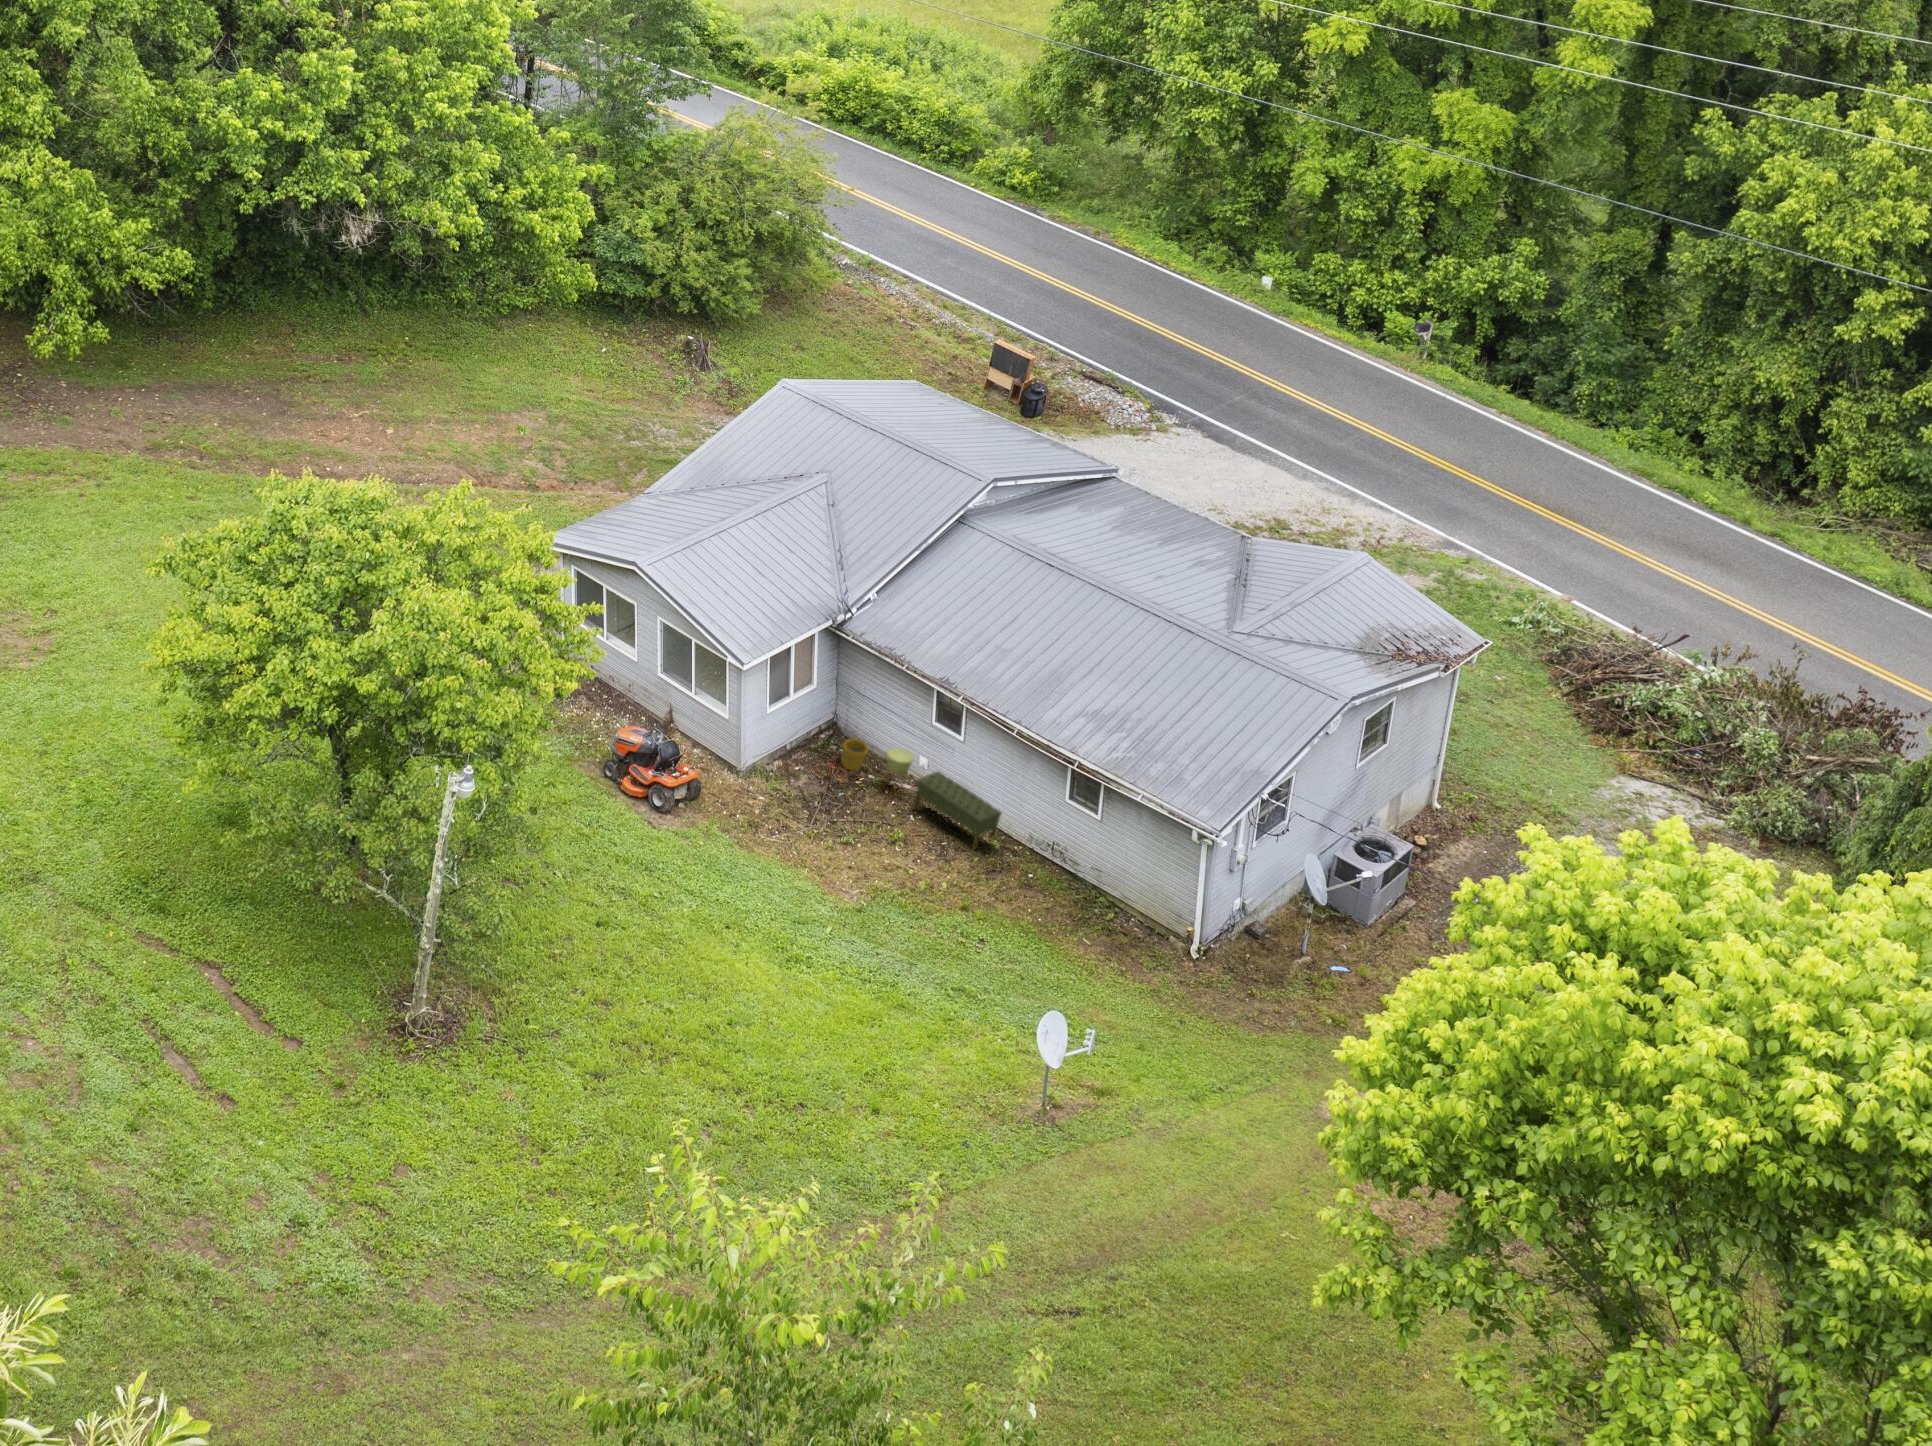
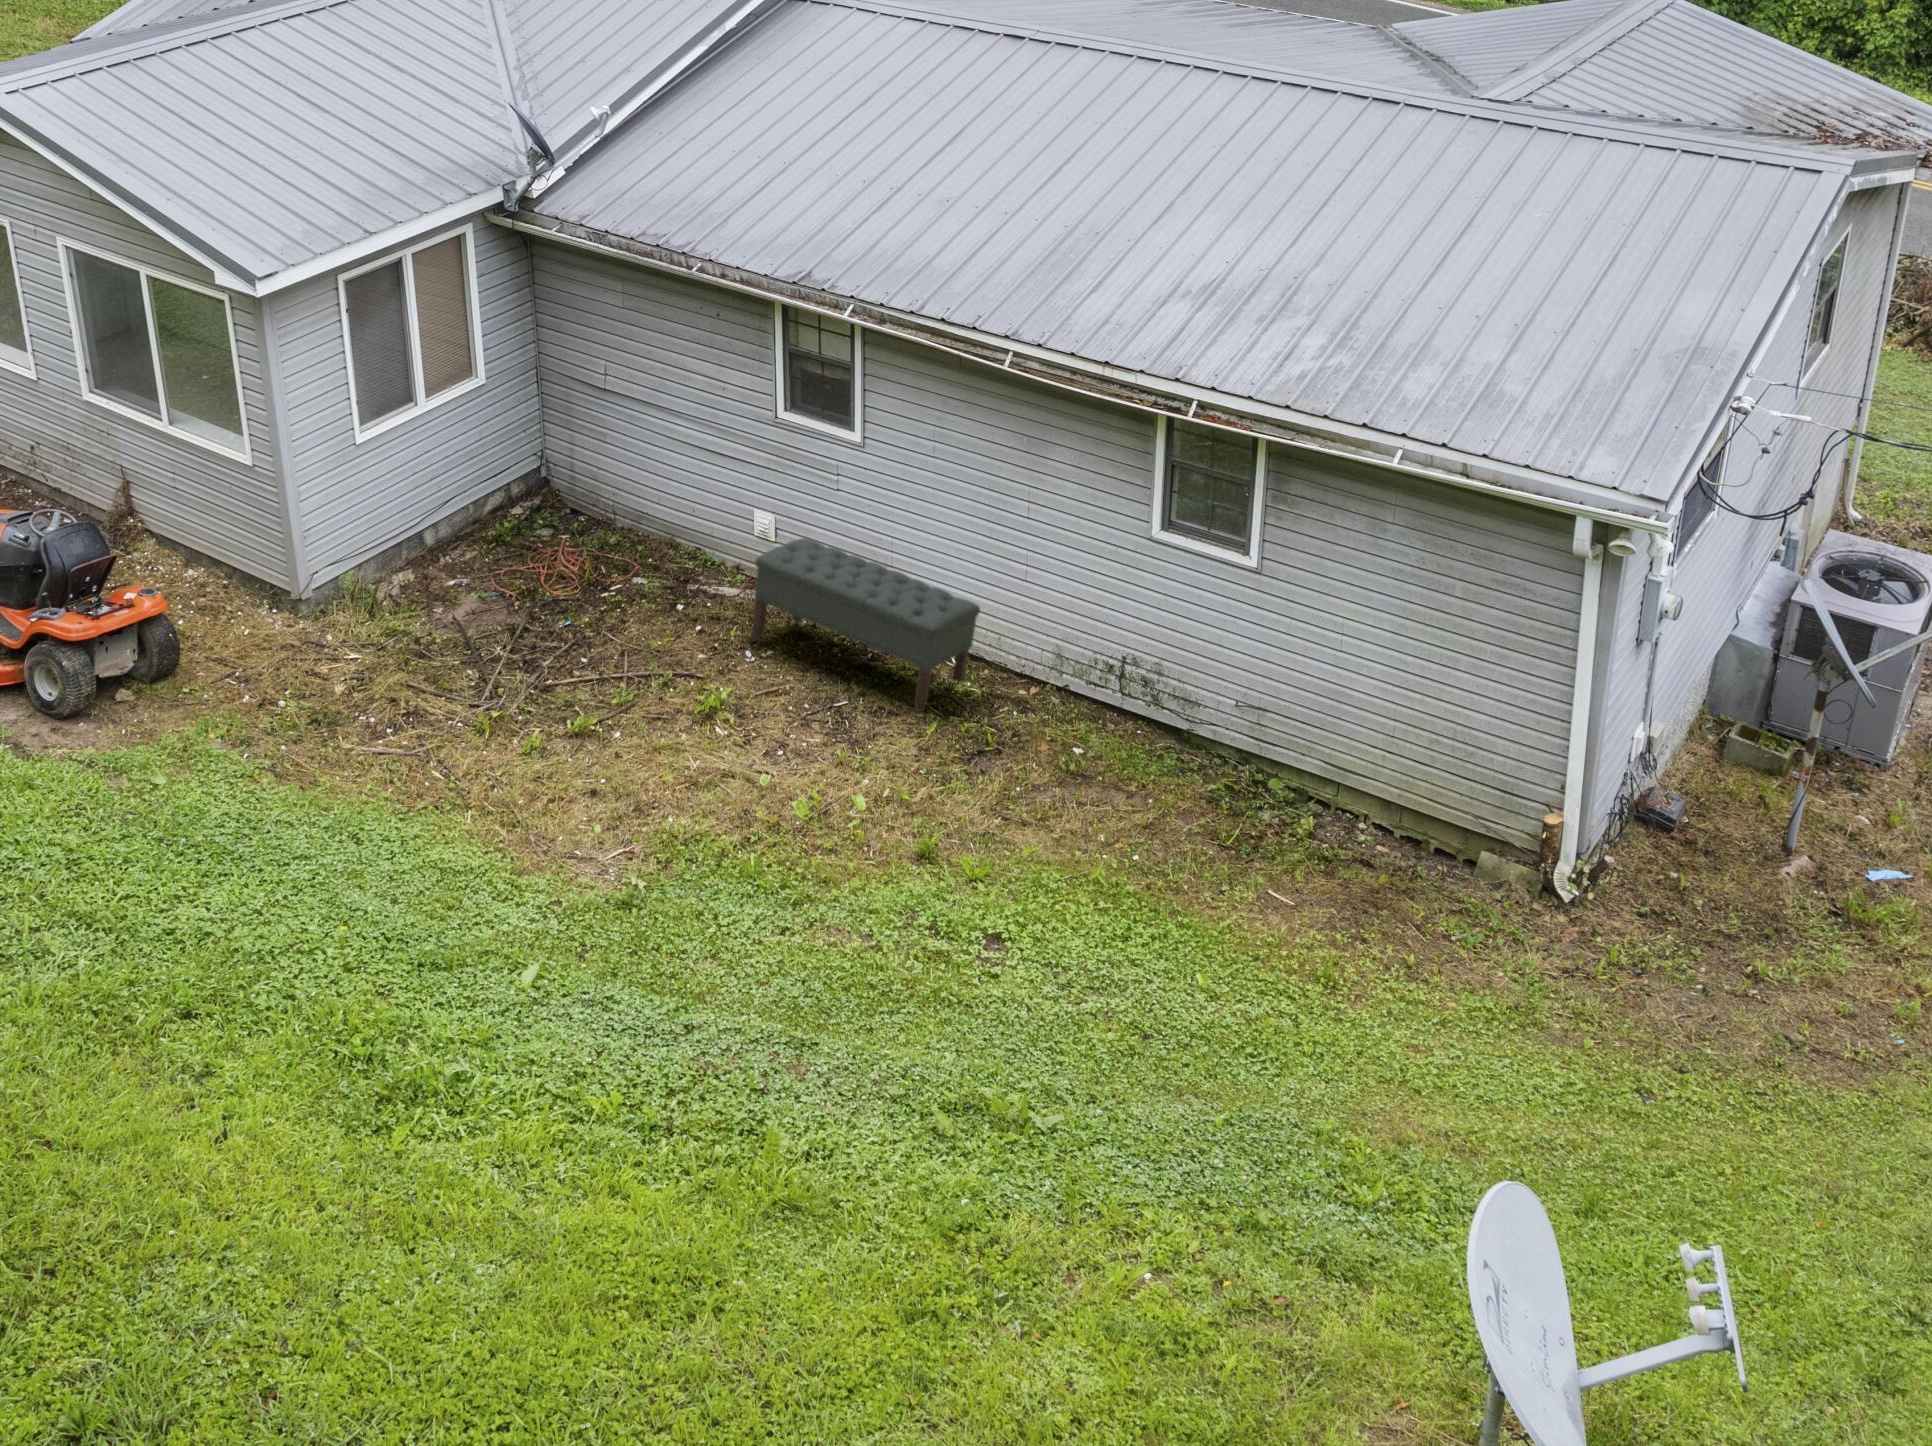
bucket: present [841,739,869,770] -> none [561,501,631,577]
planter: present [880,748,913,797] -> none [658,499,741,620]

